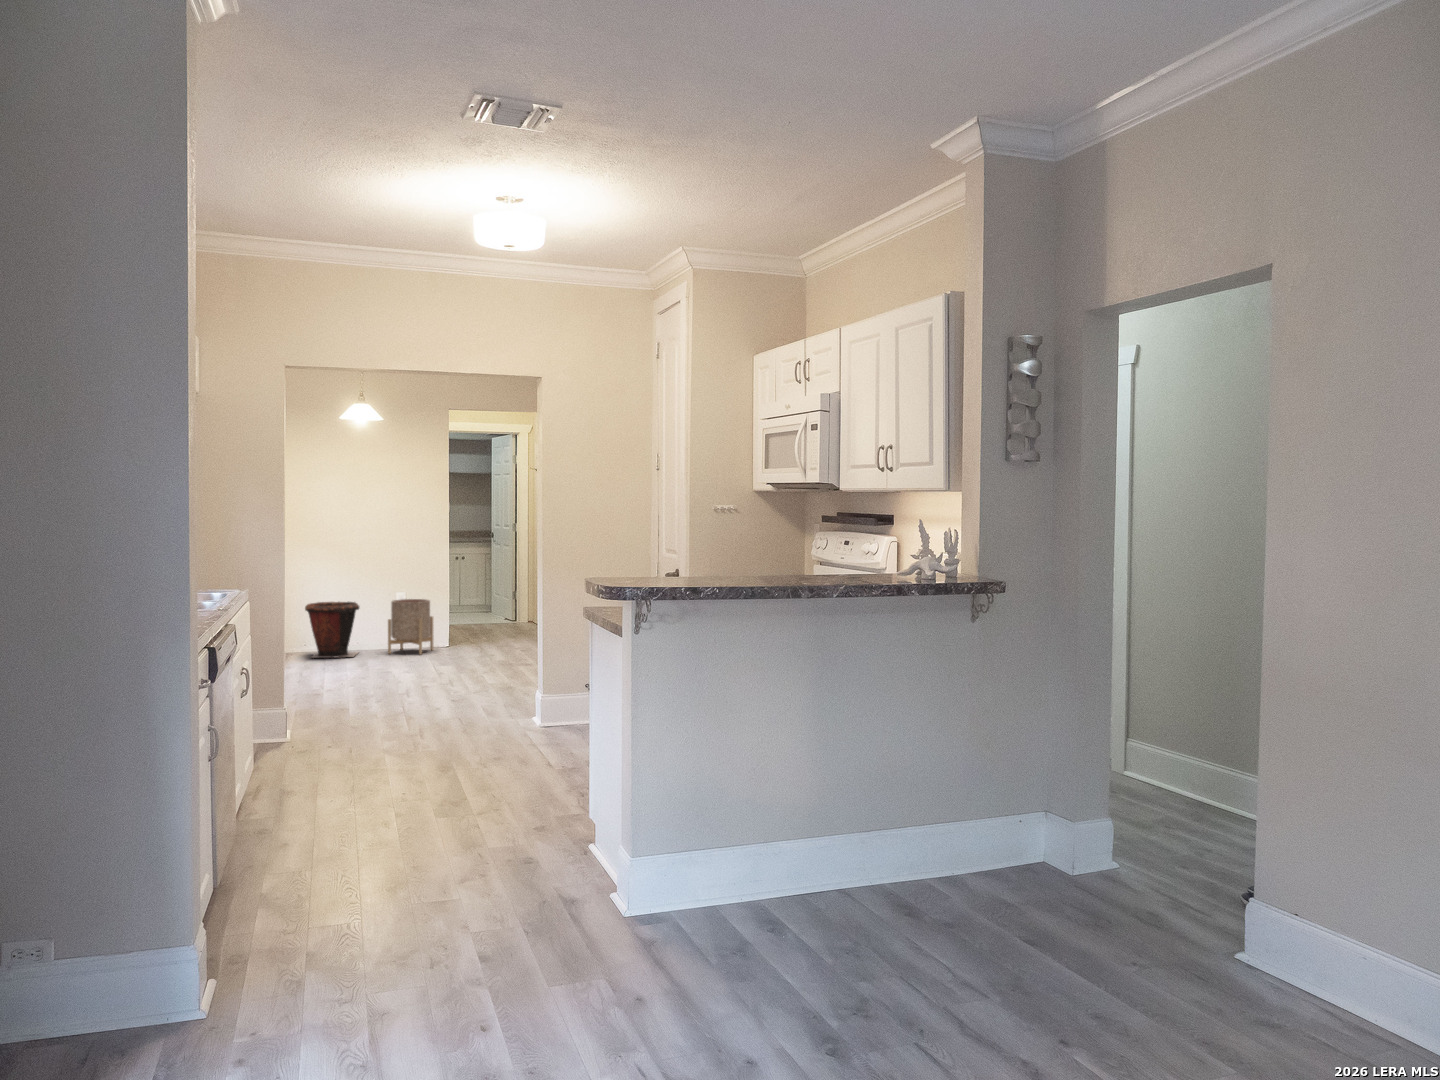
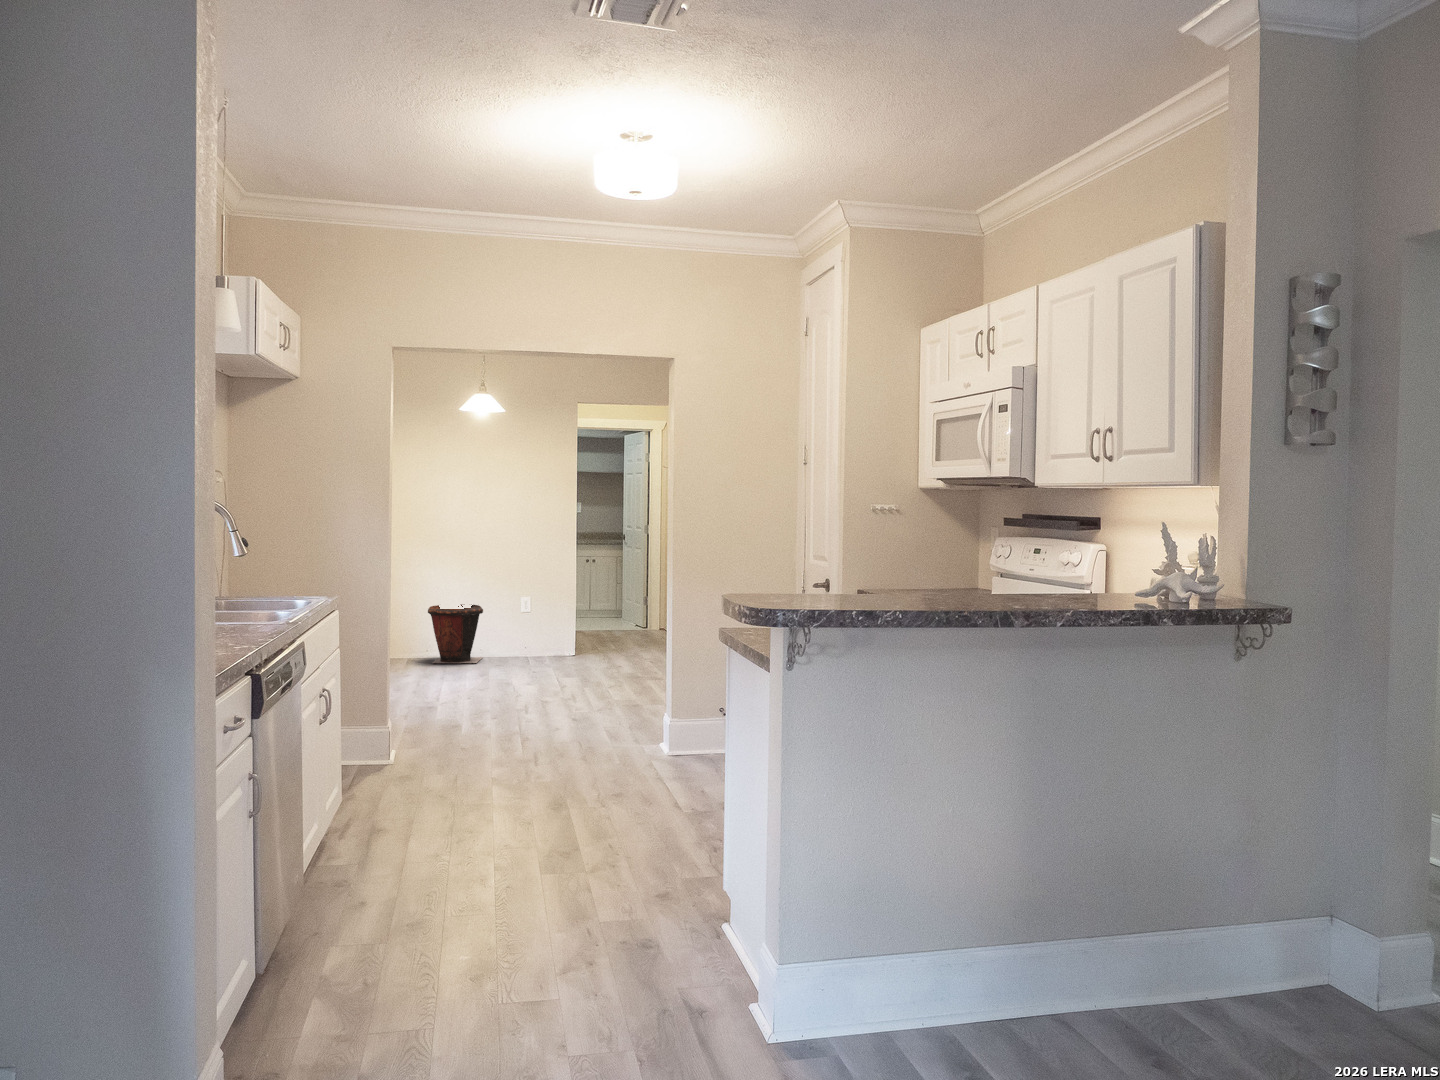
planter: present [388,599,433,655] -> none [512,603,559,662]

